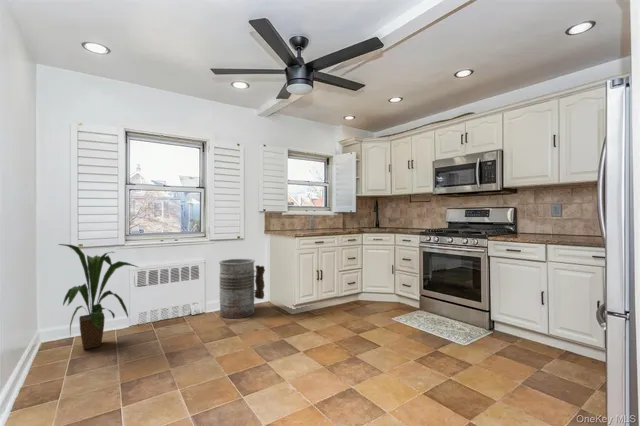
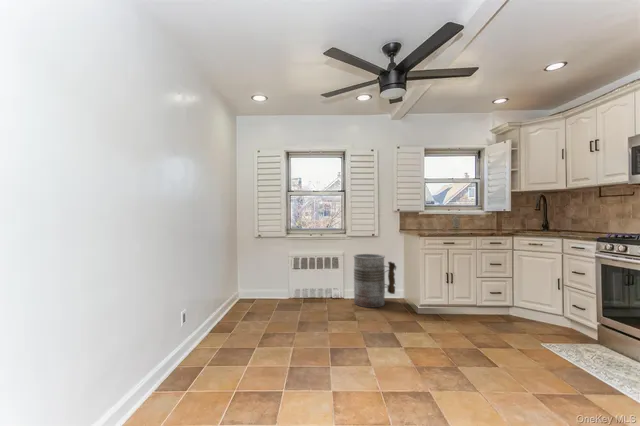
house plant: present [59,244,137,349] -> none [240,233,292,307]

